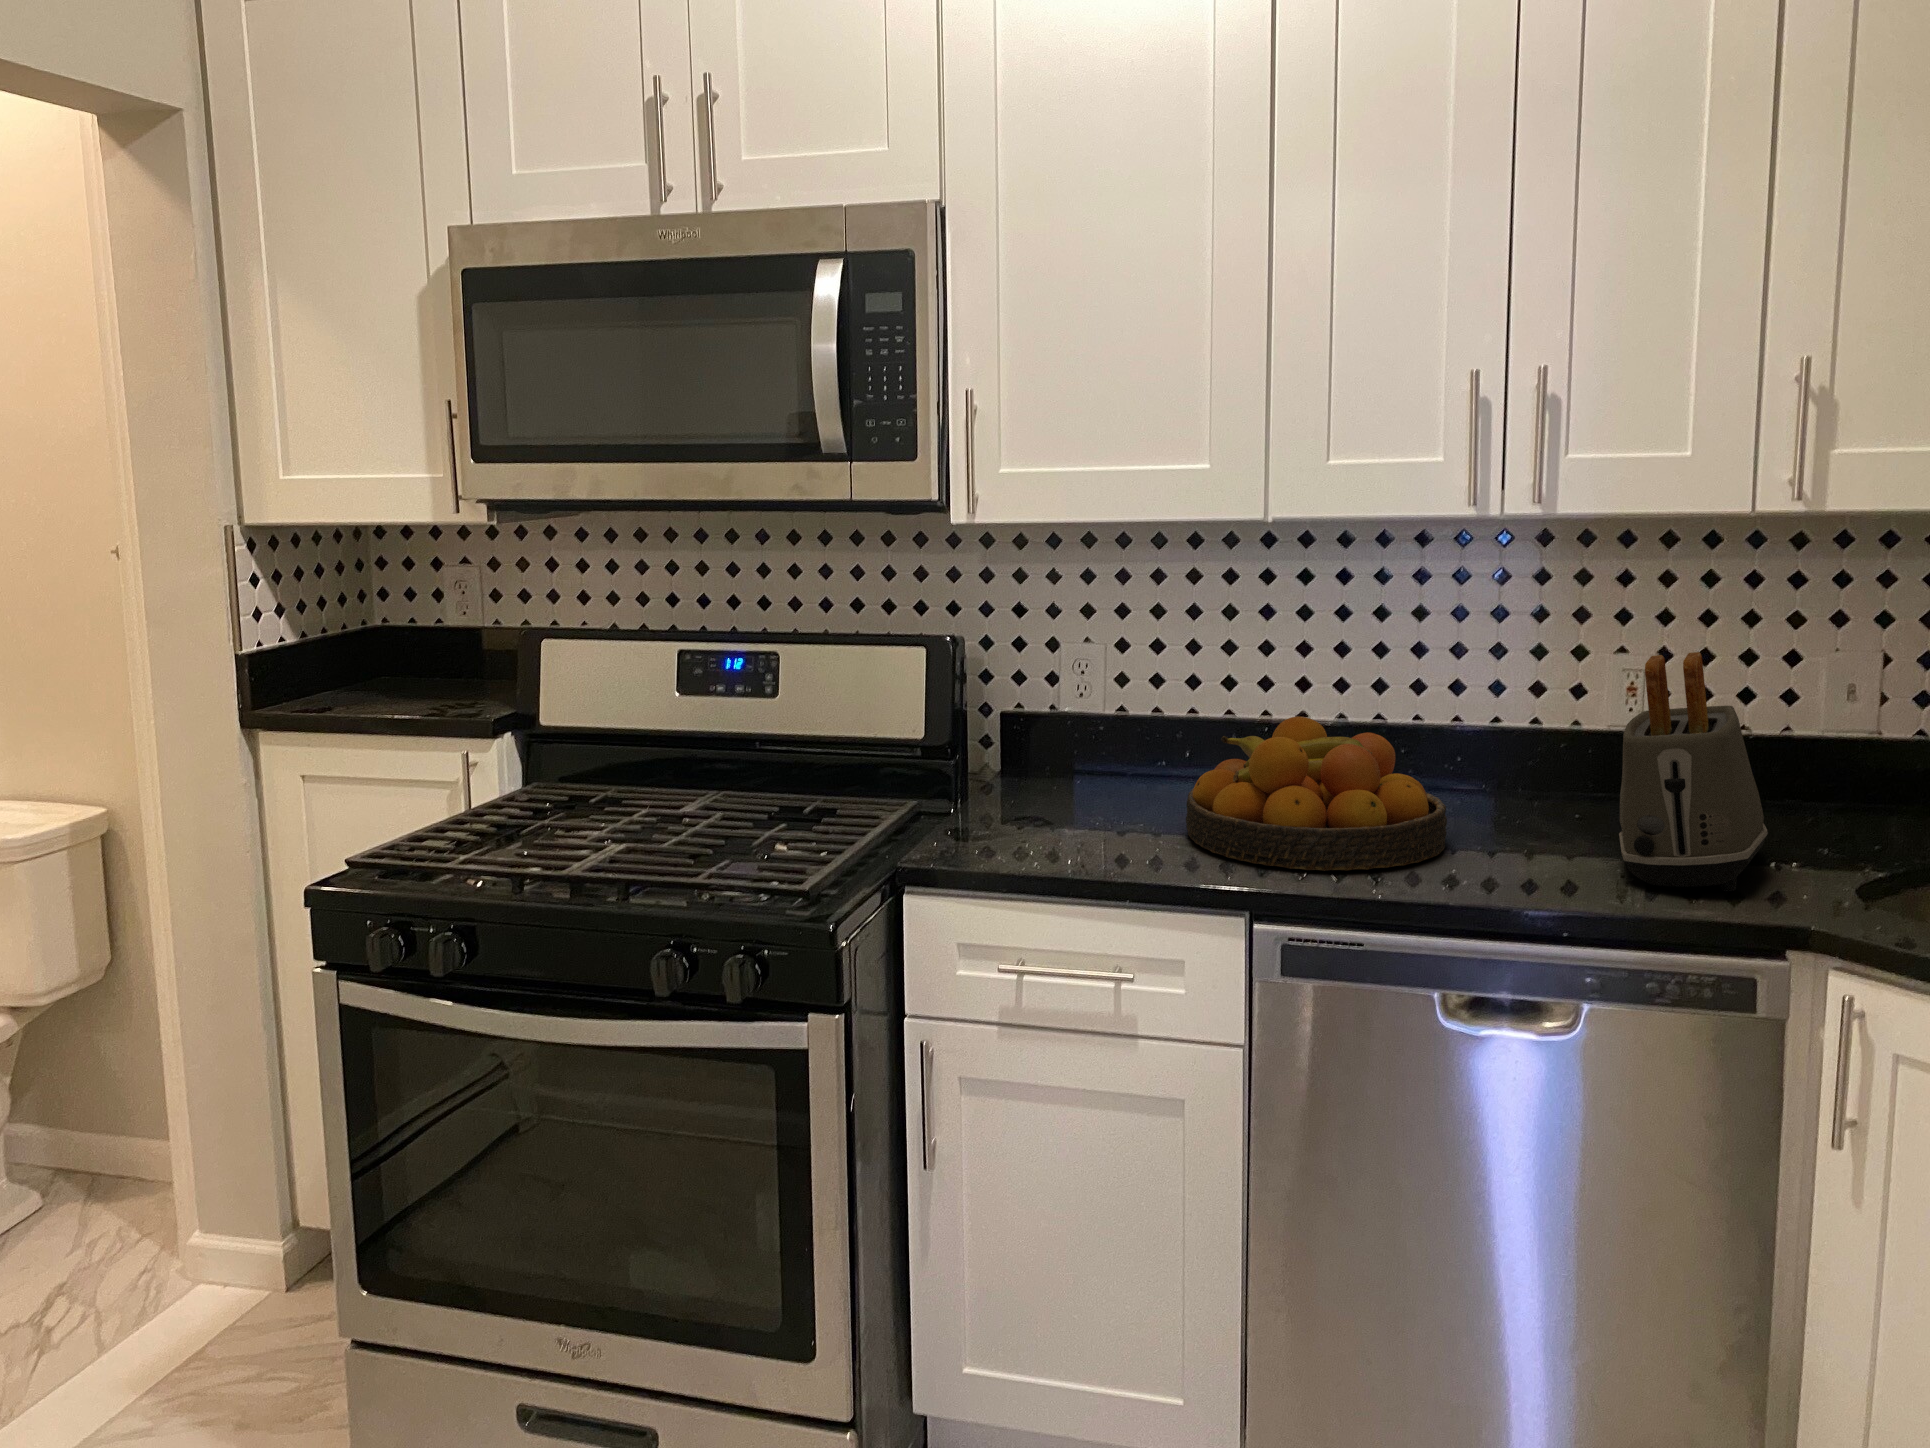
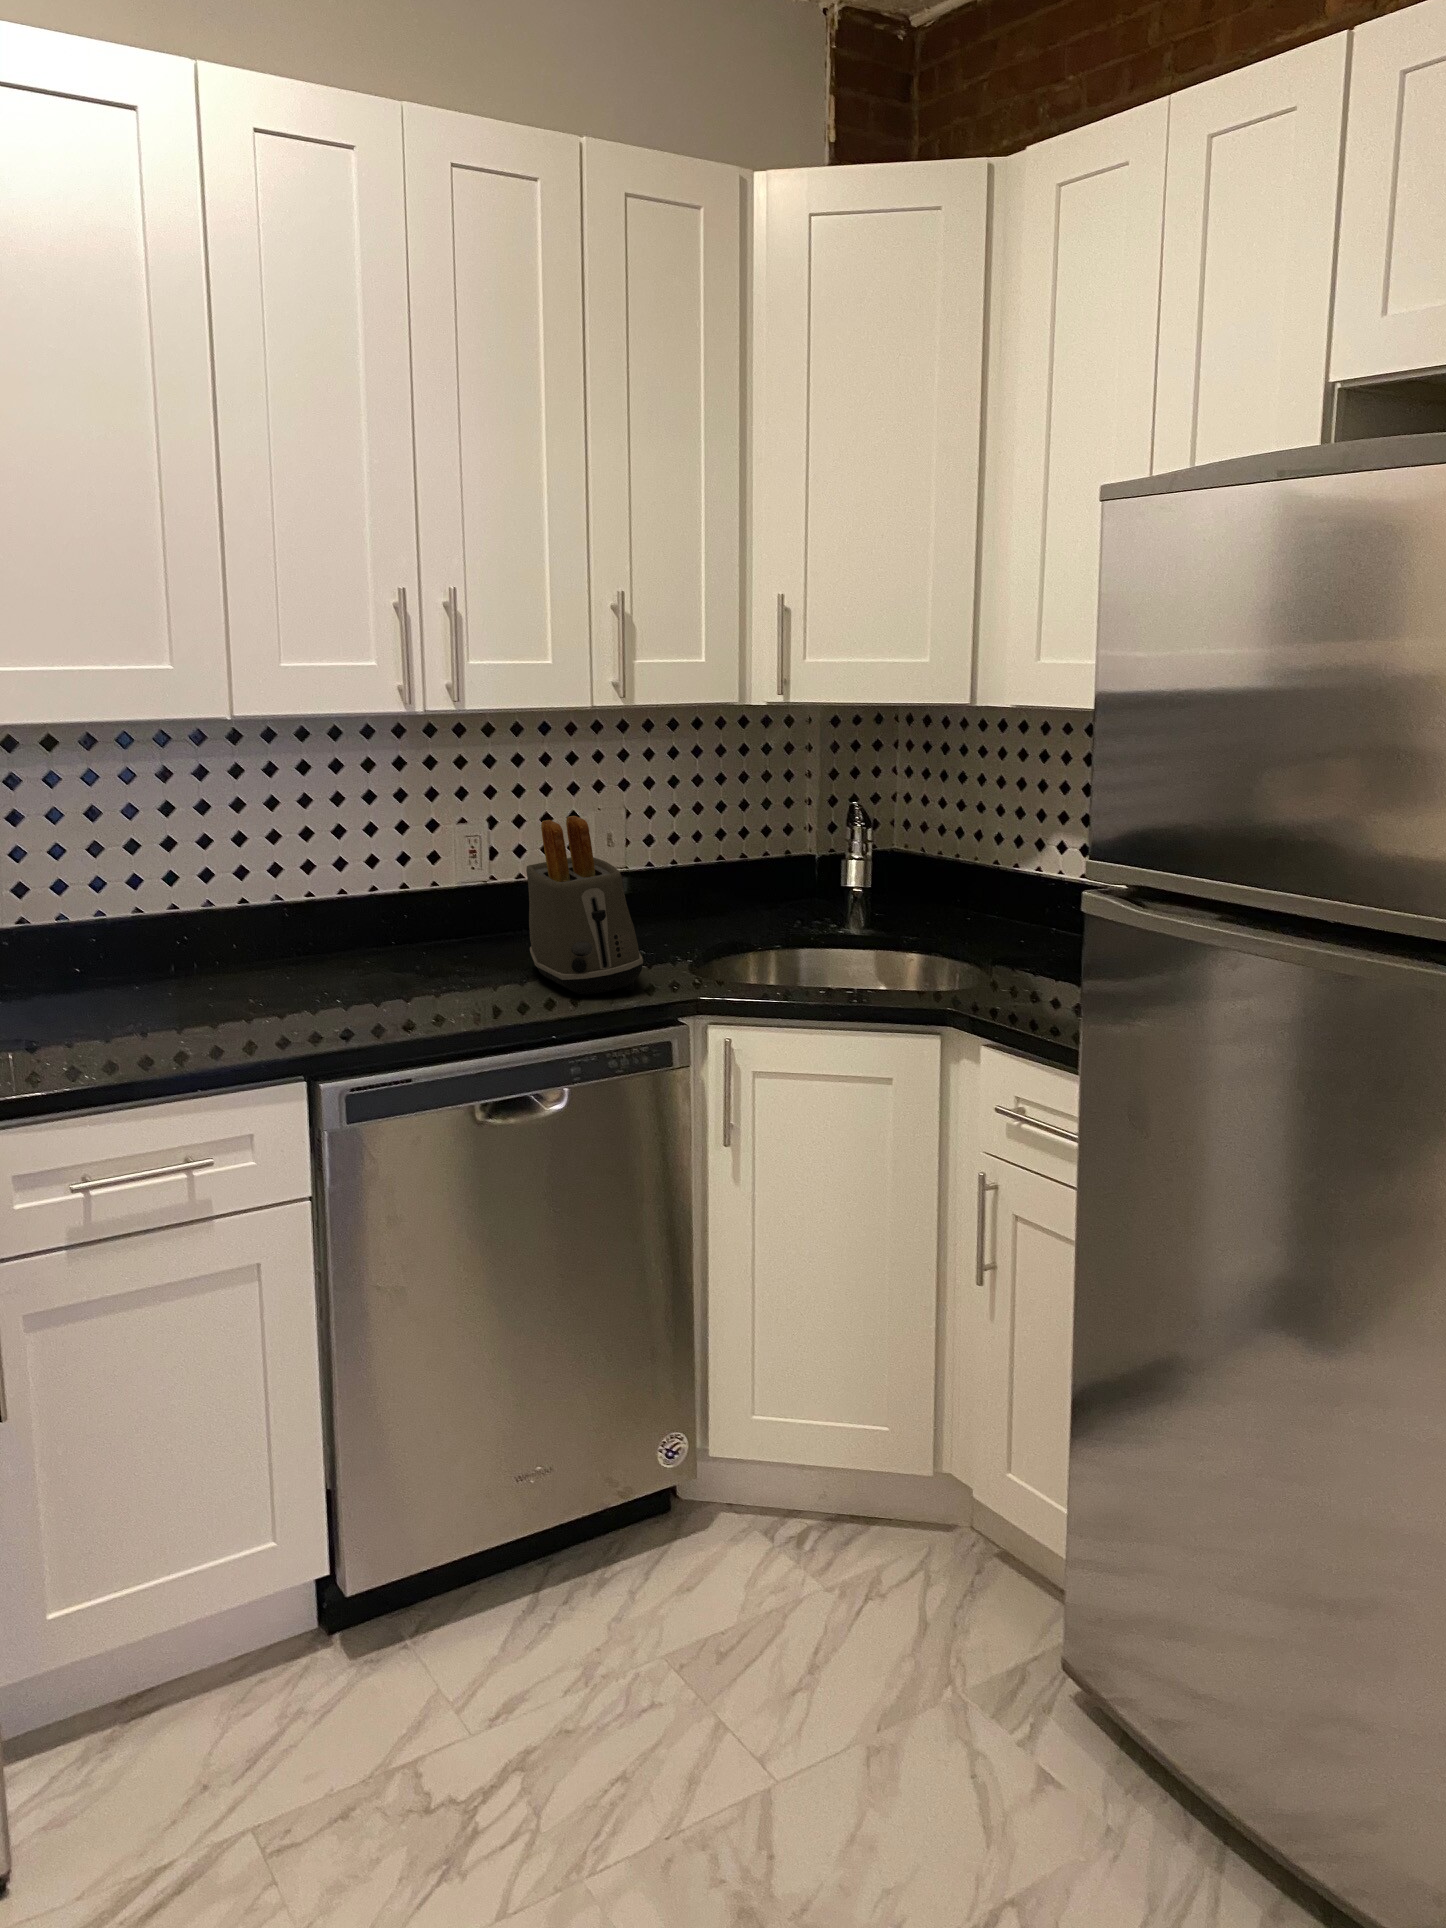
fruit bowl: present [1186,717,1447,871] -> none [174,900,417,1035]

